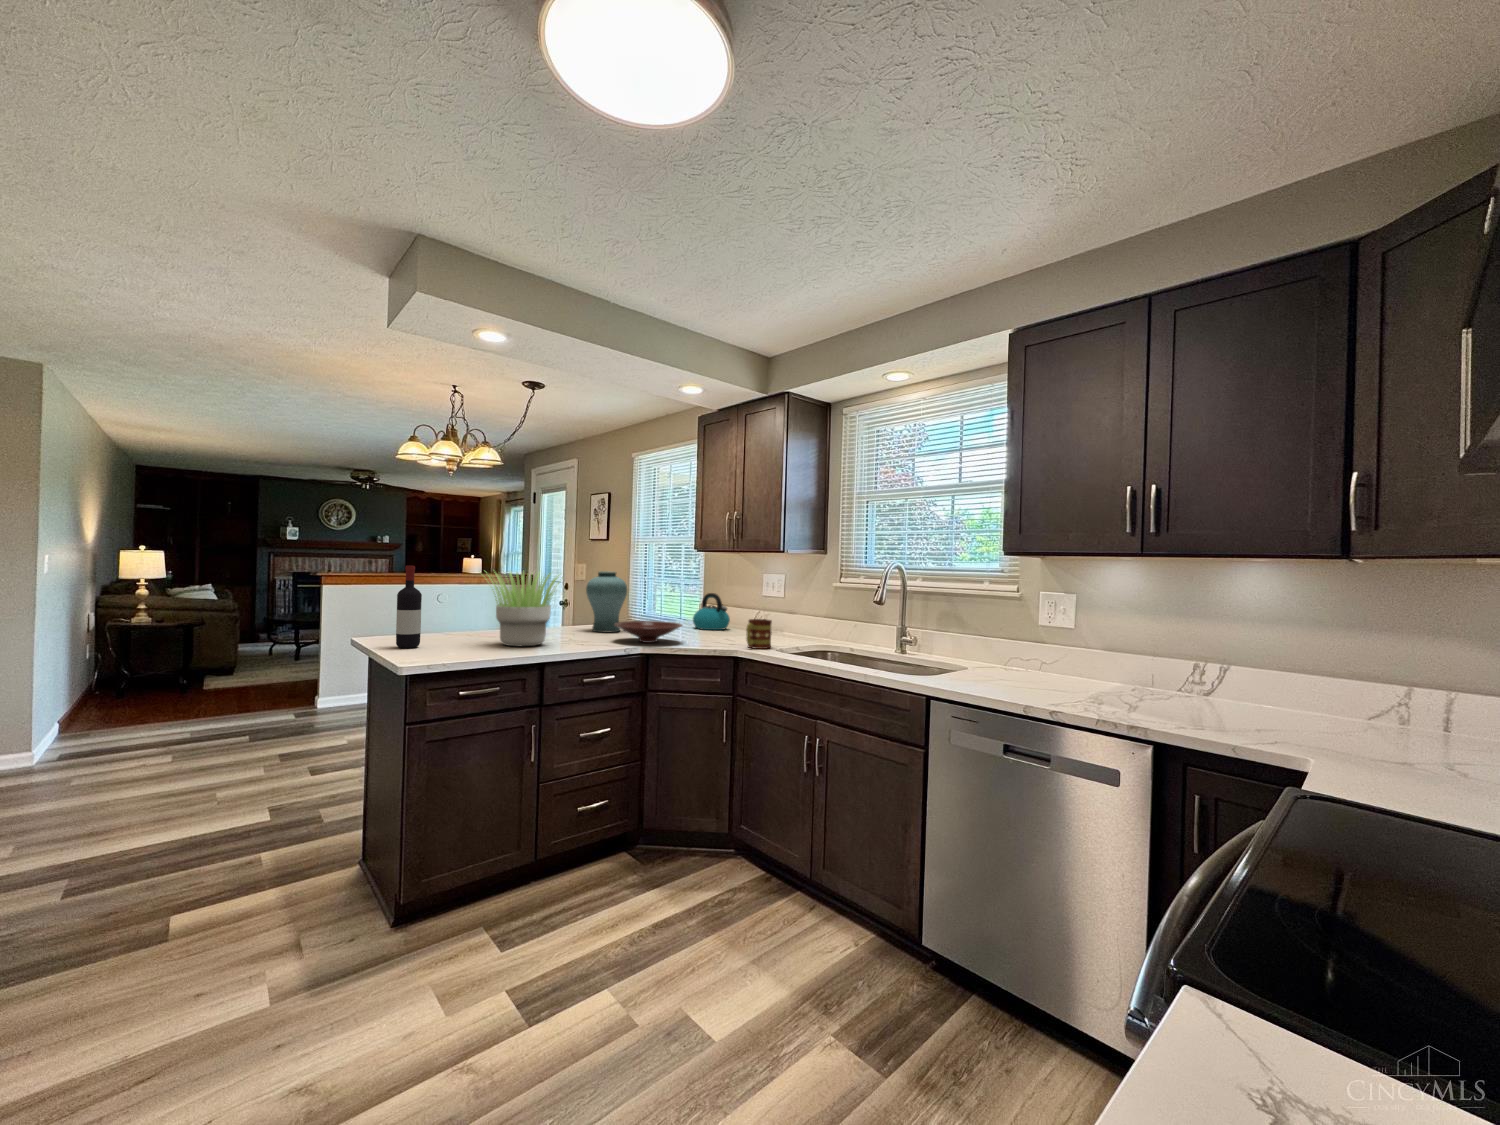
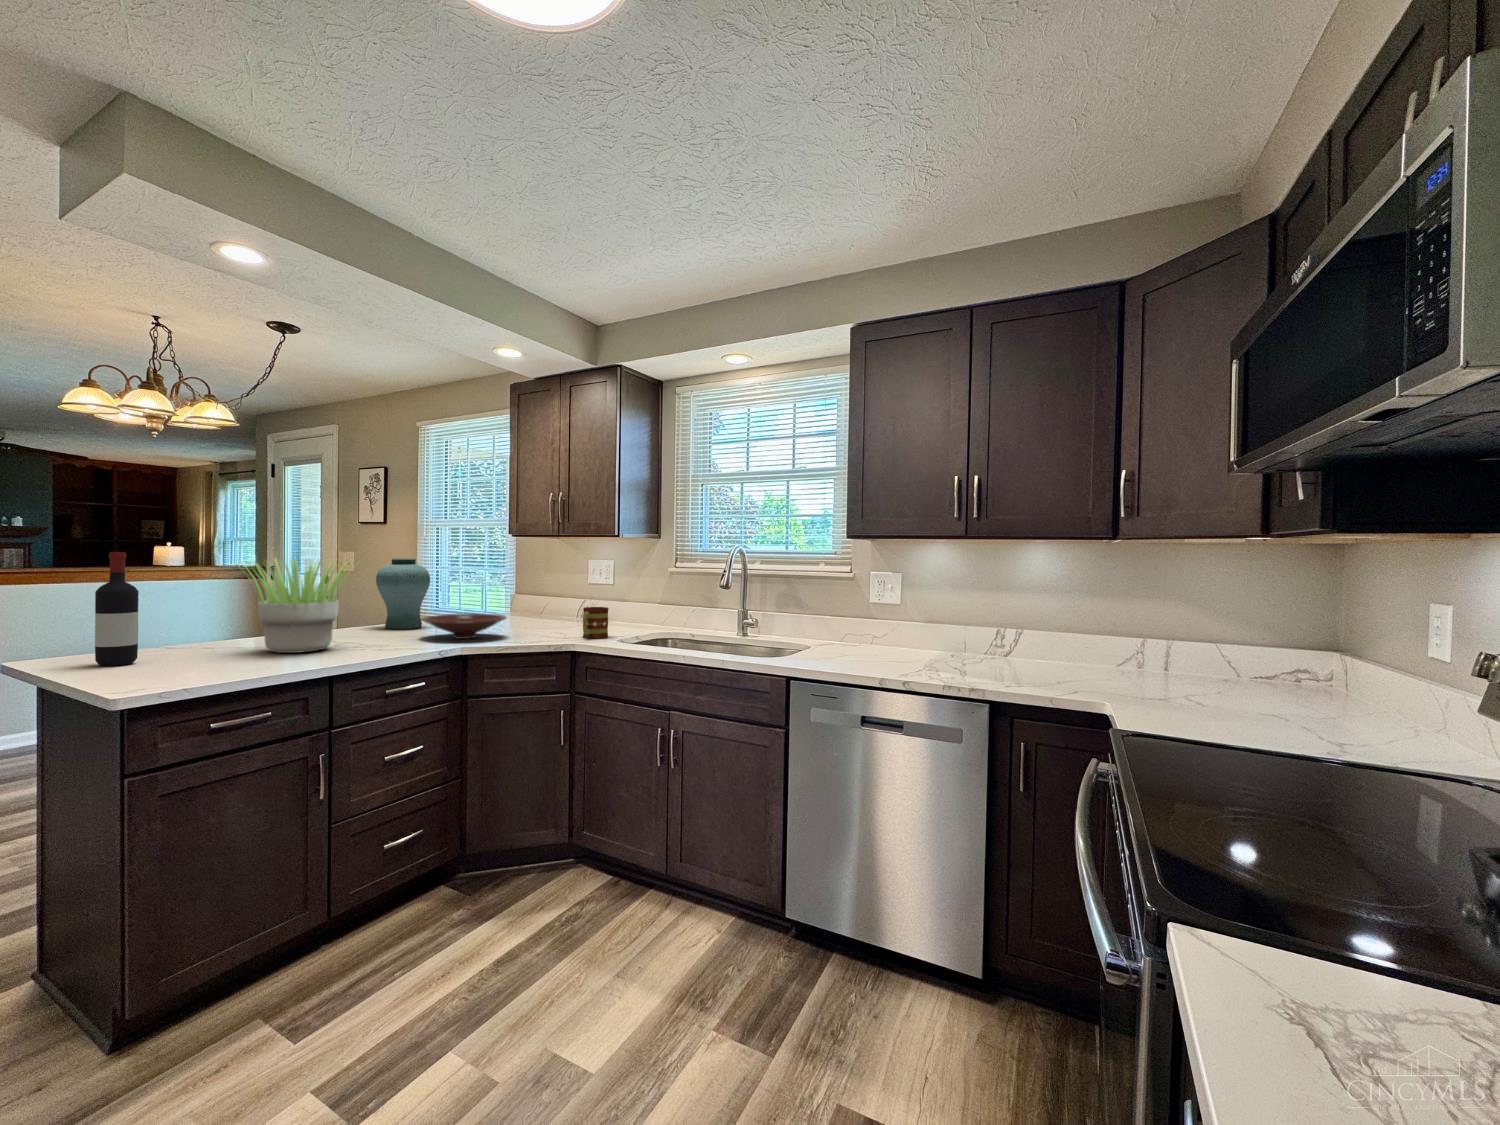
kettle: present [693,593,730,630] -> none [506,581,549,621]

